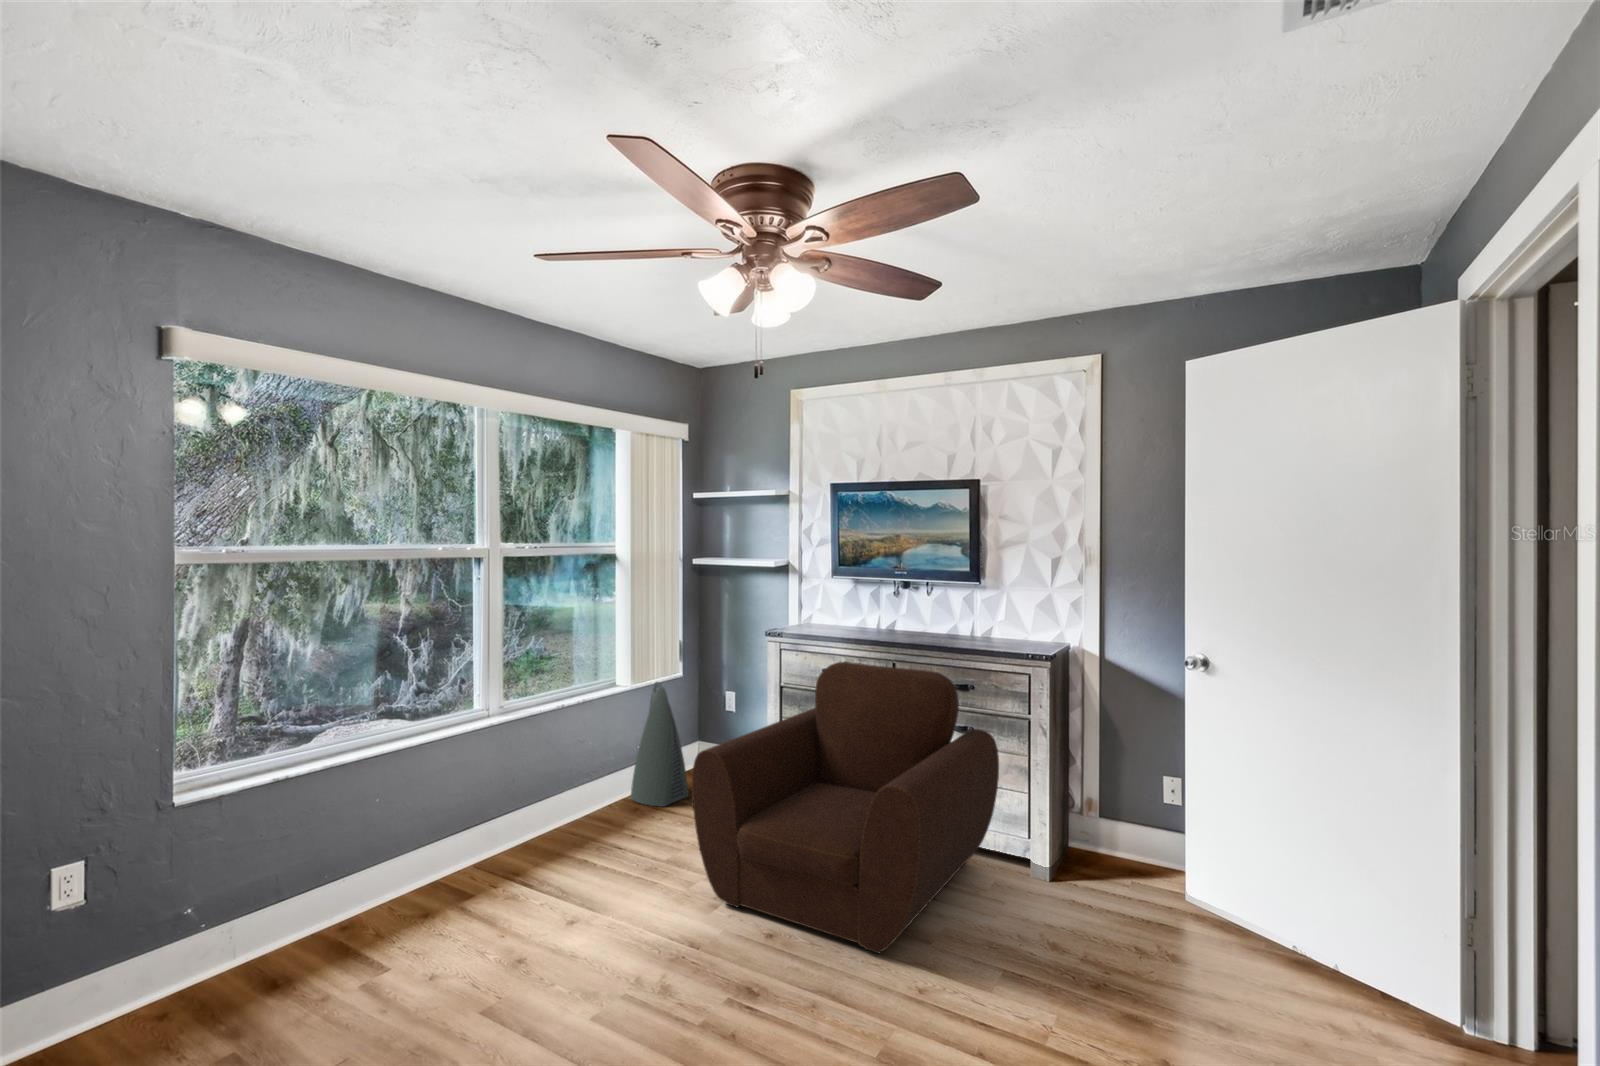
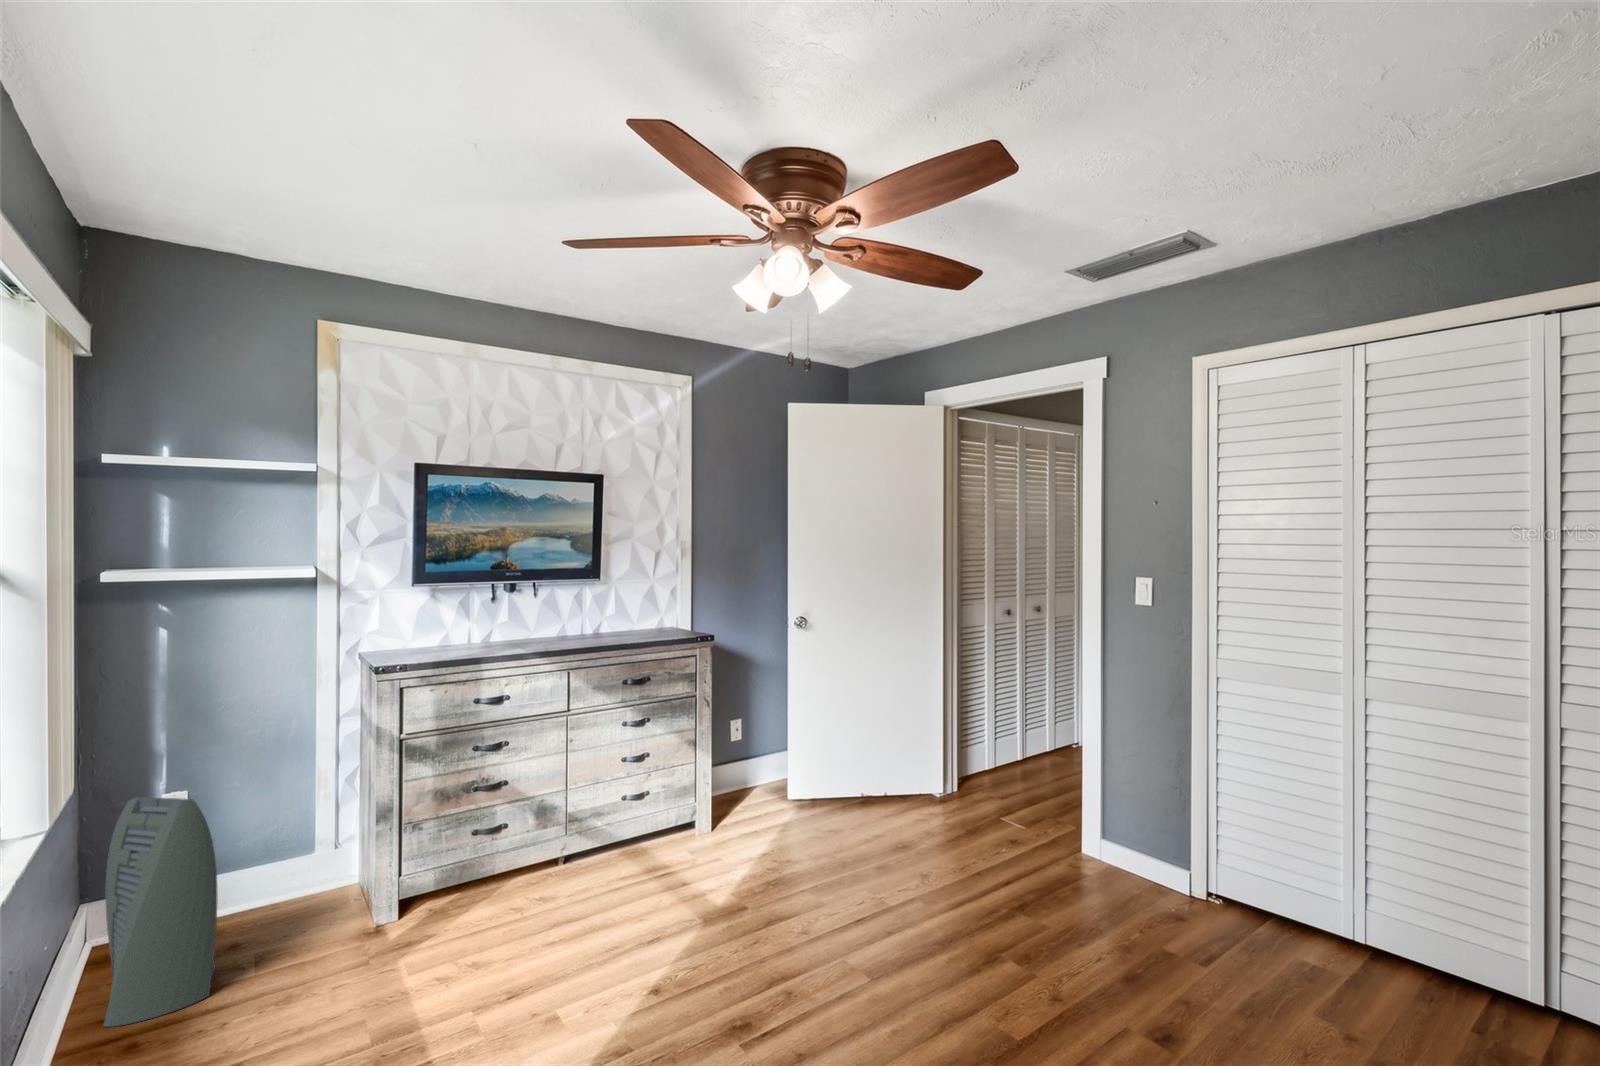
armchair: present [692,662,999,954] -> none [454,670,788,1004]

